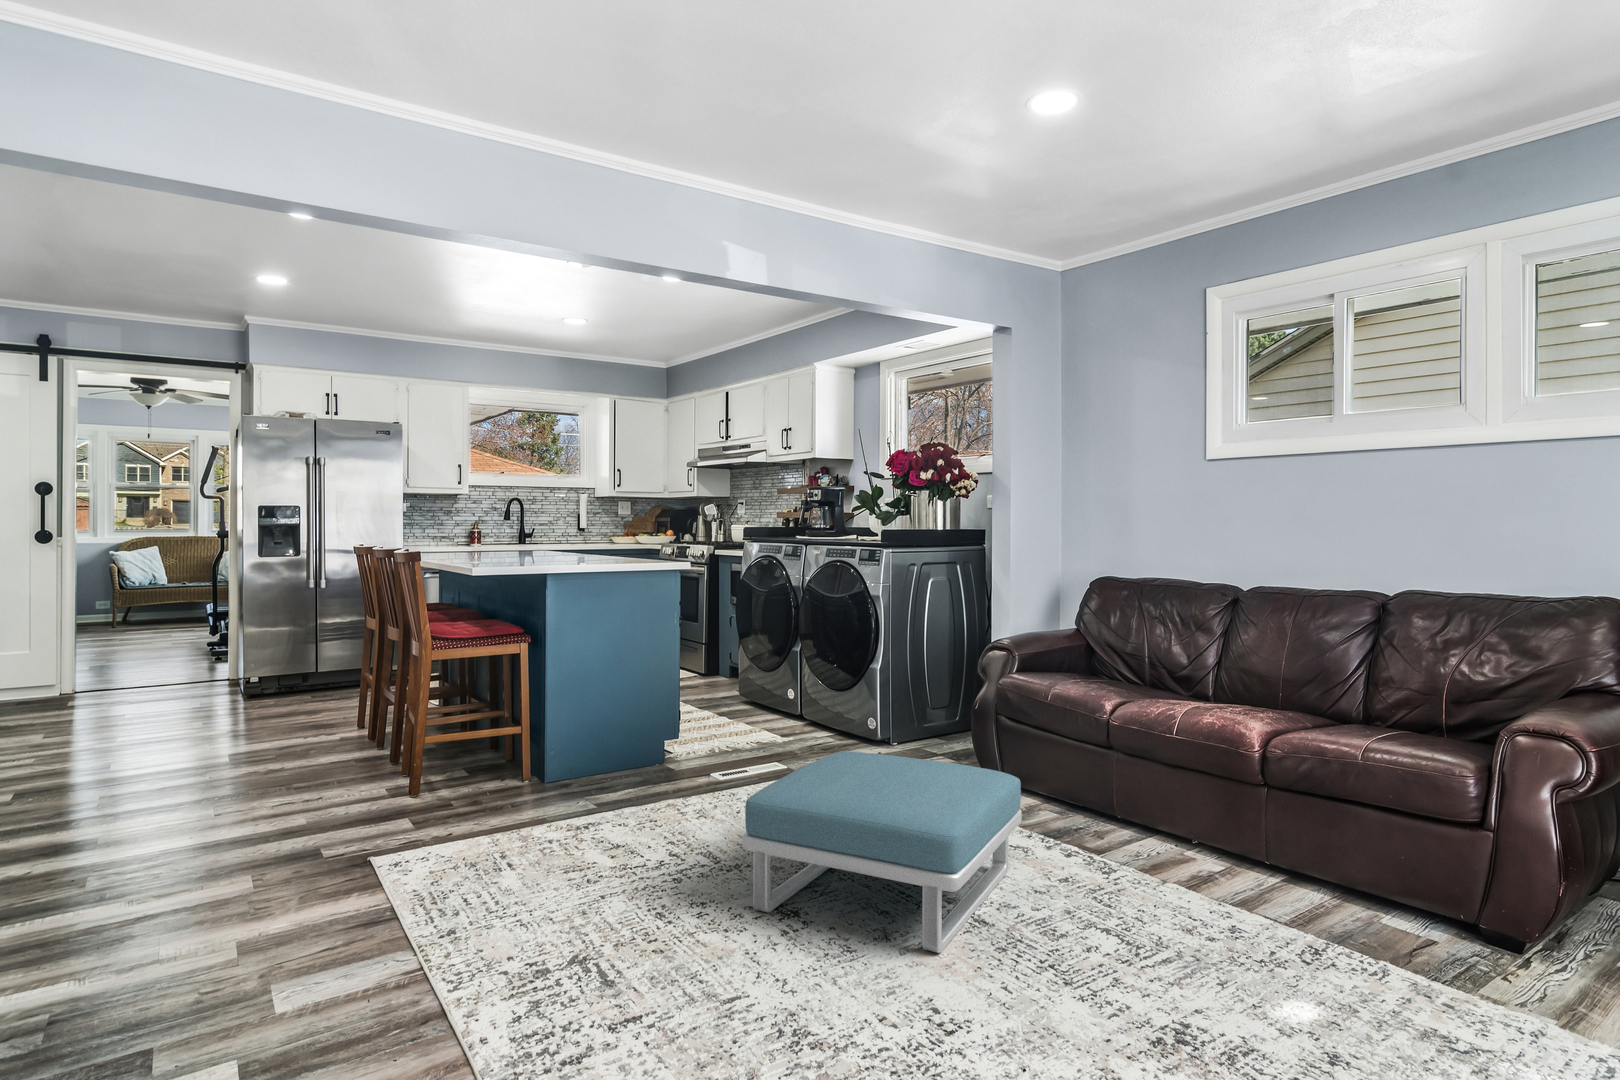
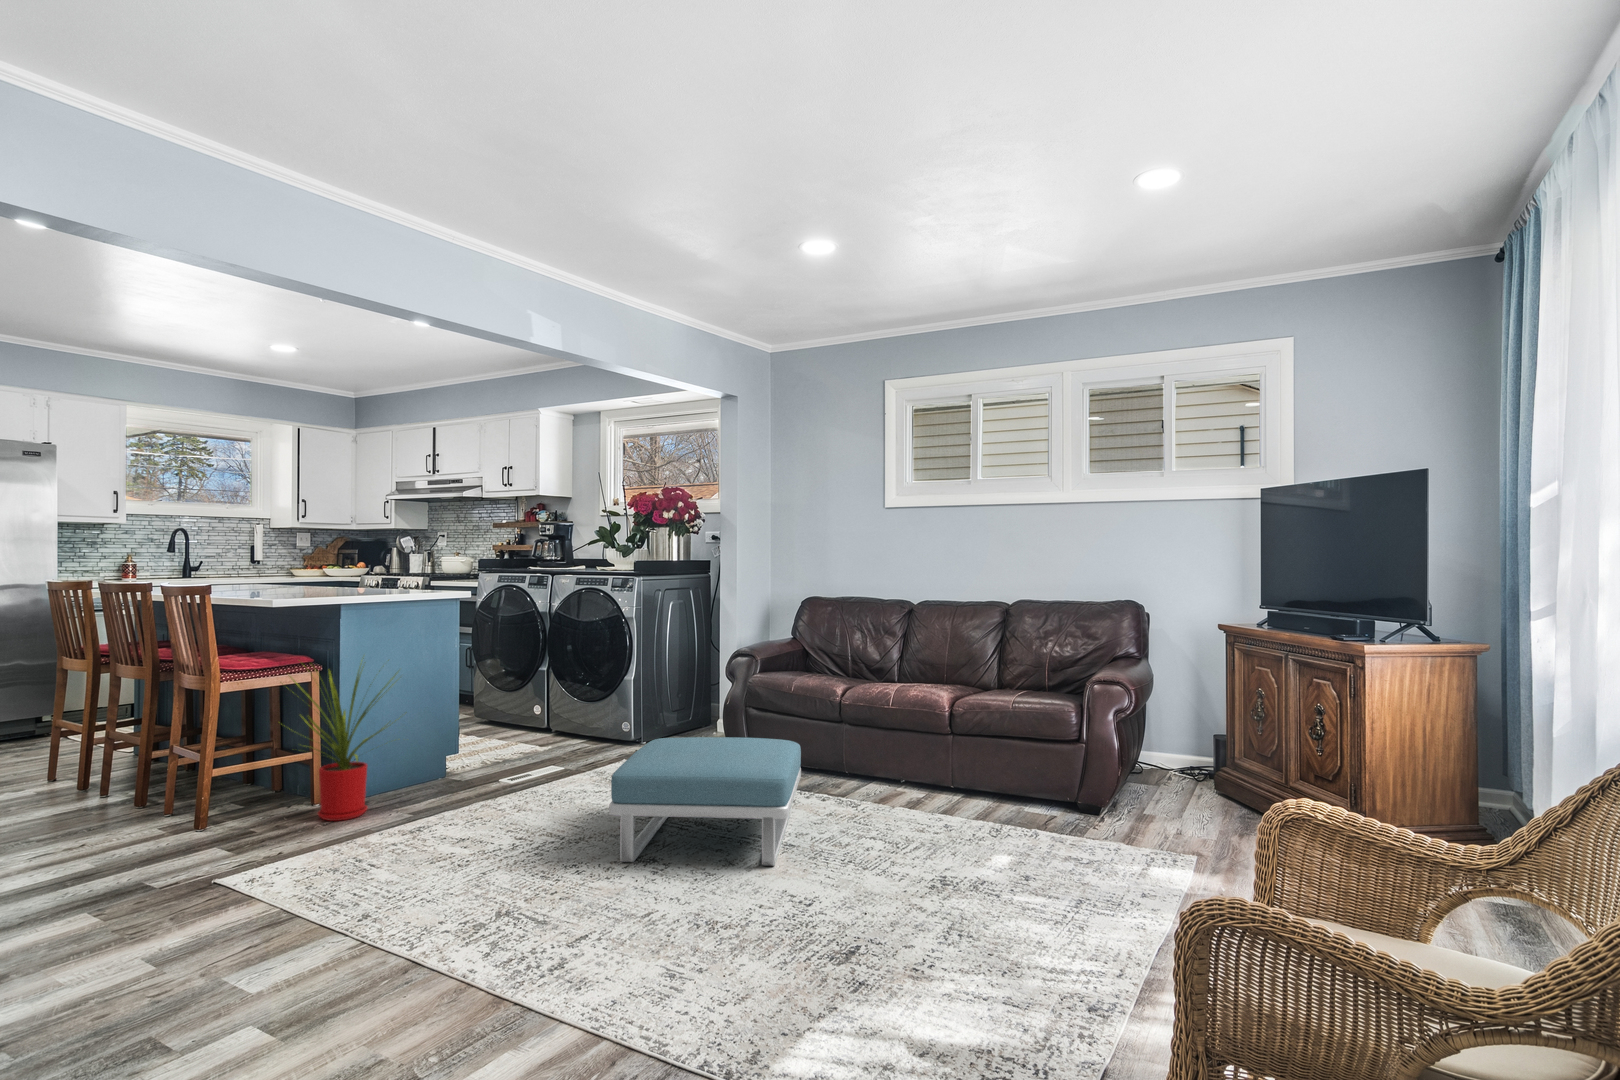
house plant: none [467,627,599,803] -> present [292,660,396,821]

